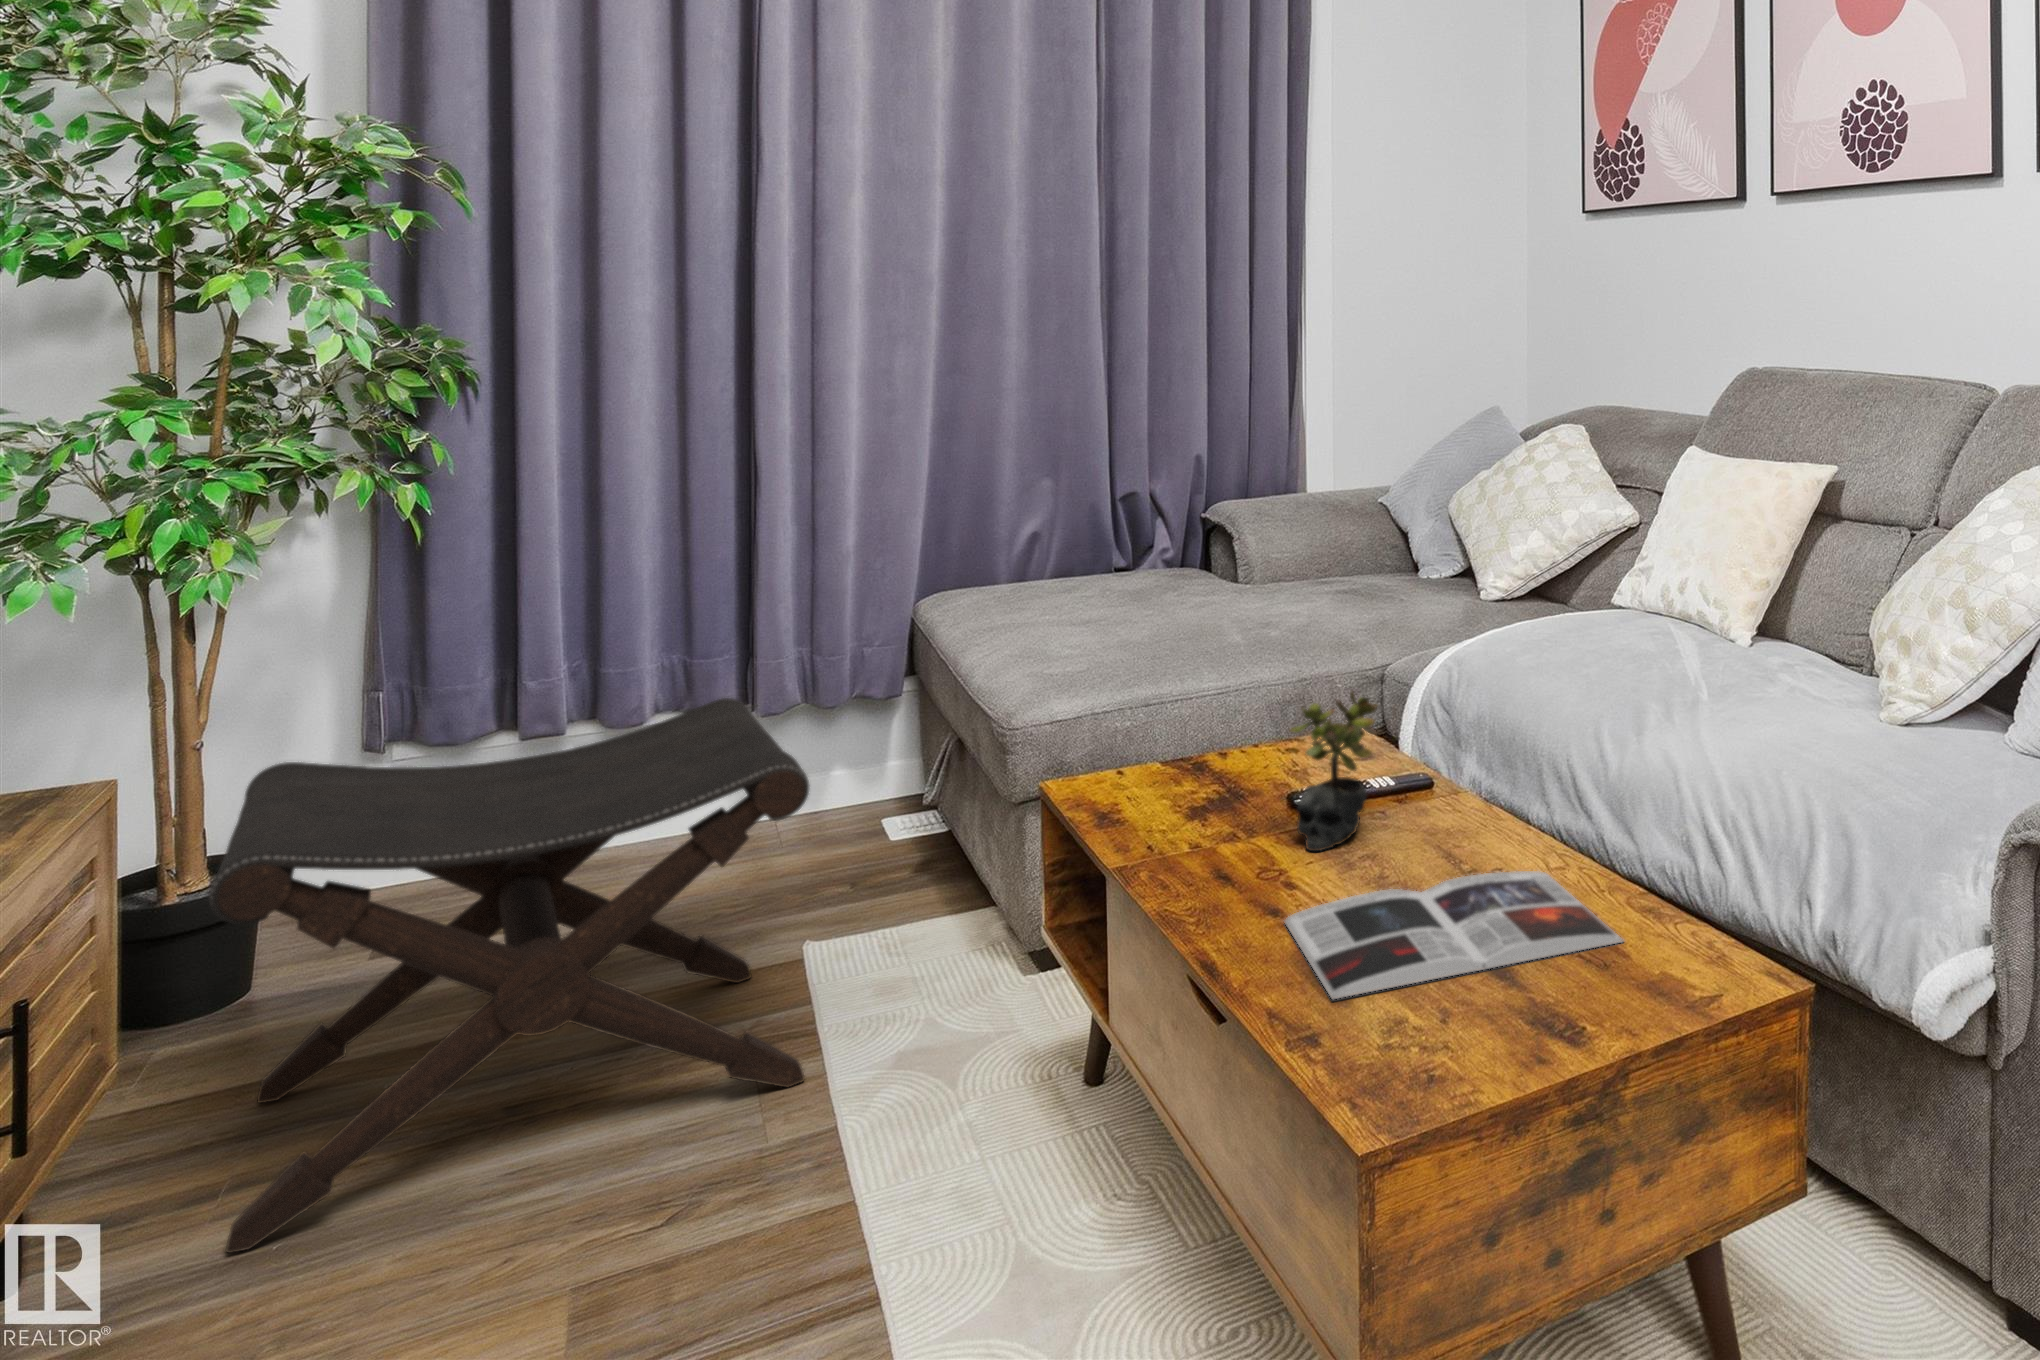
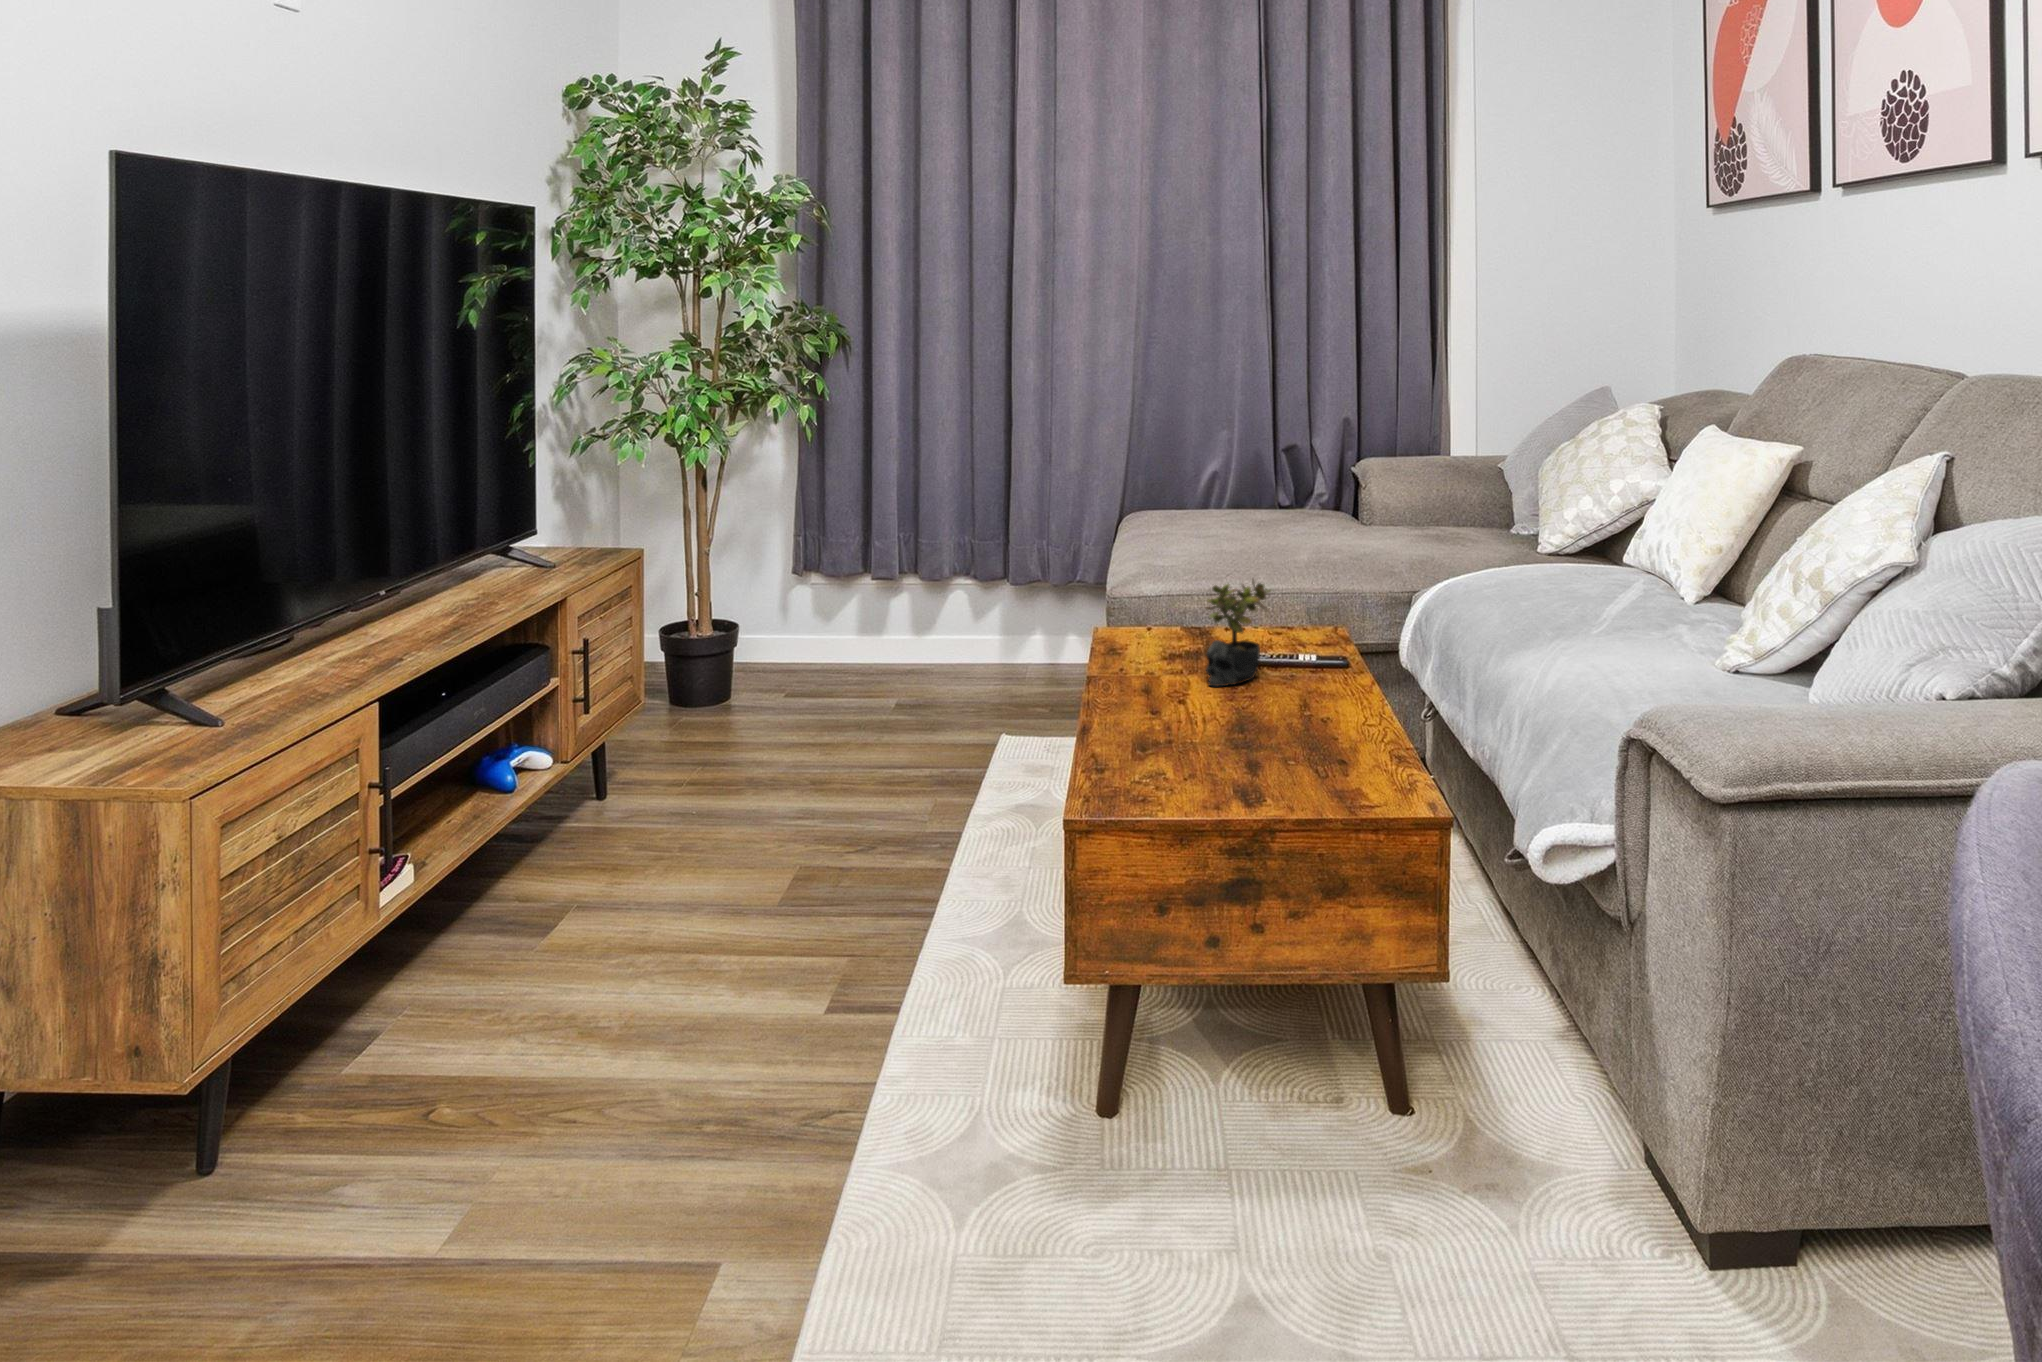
footstool: present [208,698,810,1253] -> none [663,556,967,819]
magazine: present [1285,871,1623,999] -> none [1132,710,1351,766]

